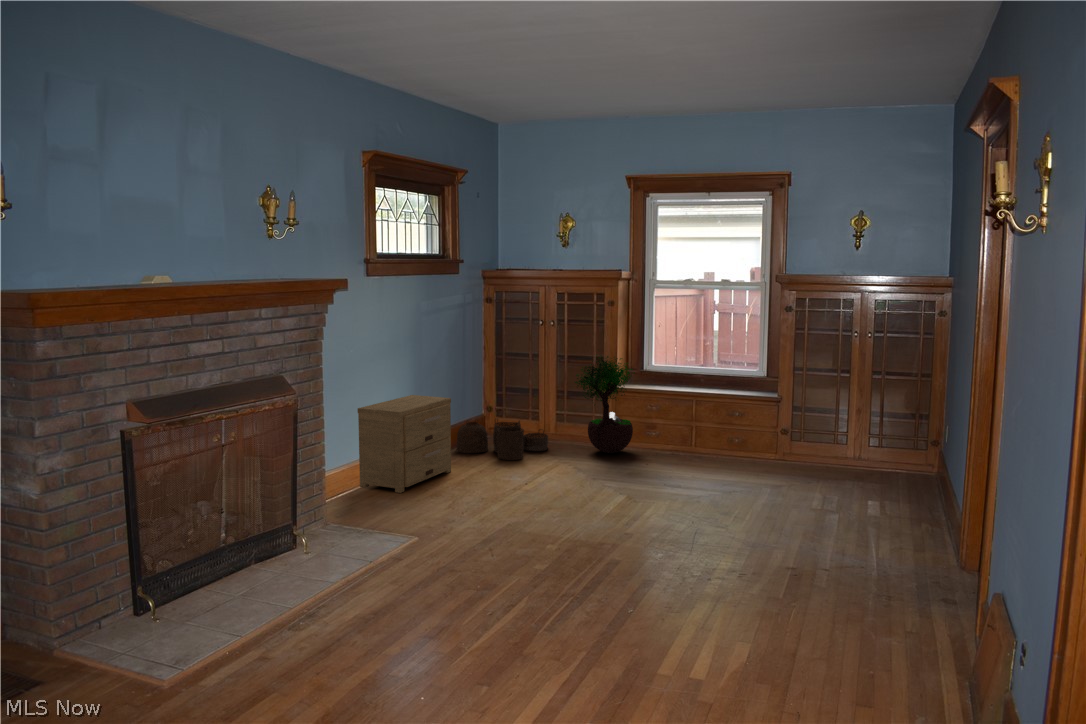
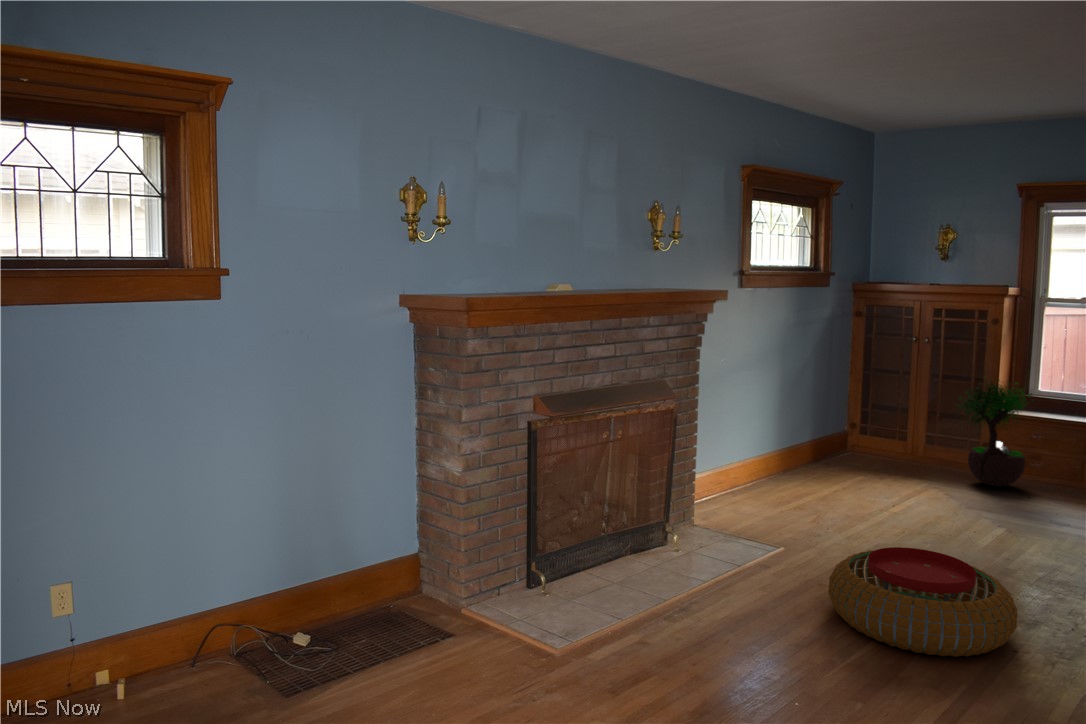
side table: present [358,395,451,493] -> none [721,406,817,503]
woven basket: present [456,421,548,460] -> none [815,435,919,482]
pouf: none [452,516,608,609] -> present [828,547,1018,657]

